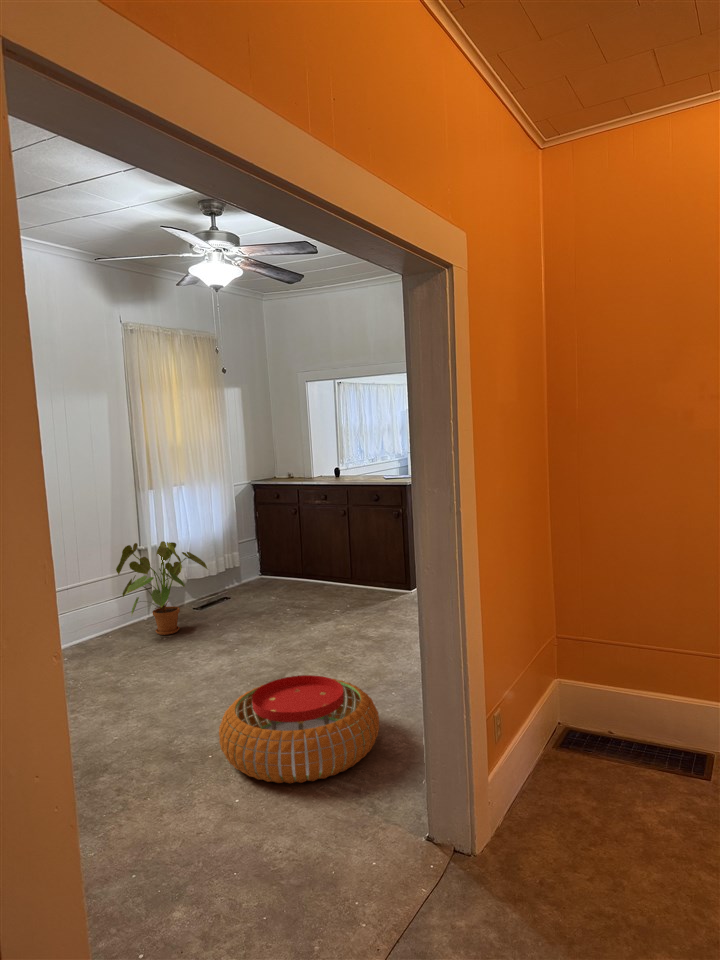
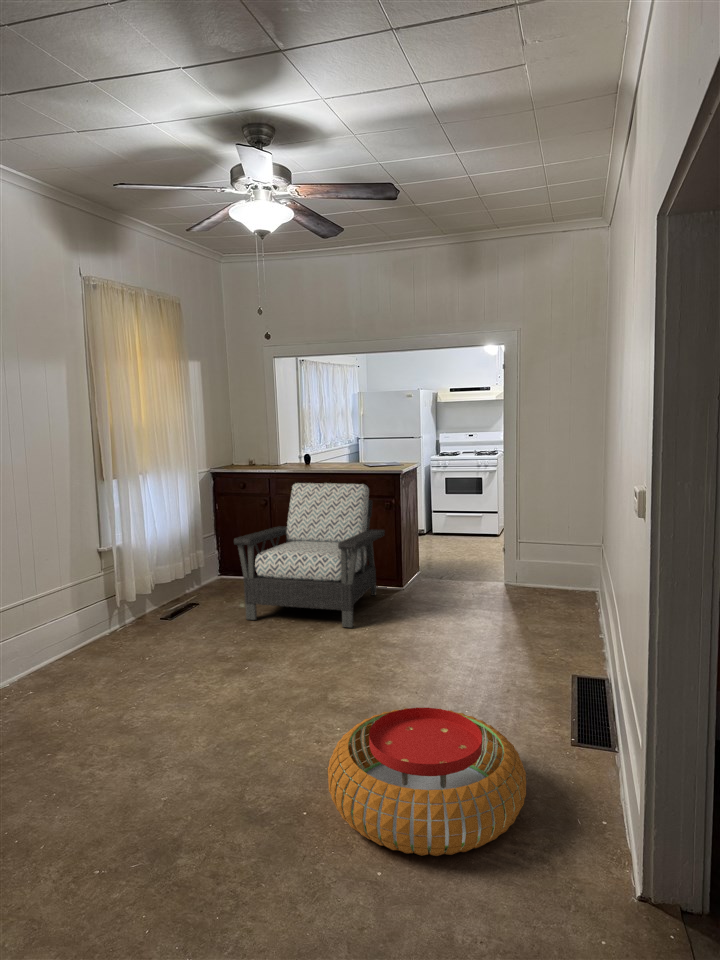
armchair: none [247,493,389,621] -> present [234,483,385,628]
house plant: present [116,541,207,635] -> none [79,540,191,655]

